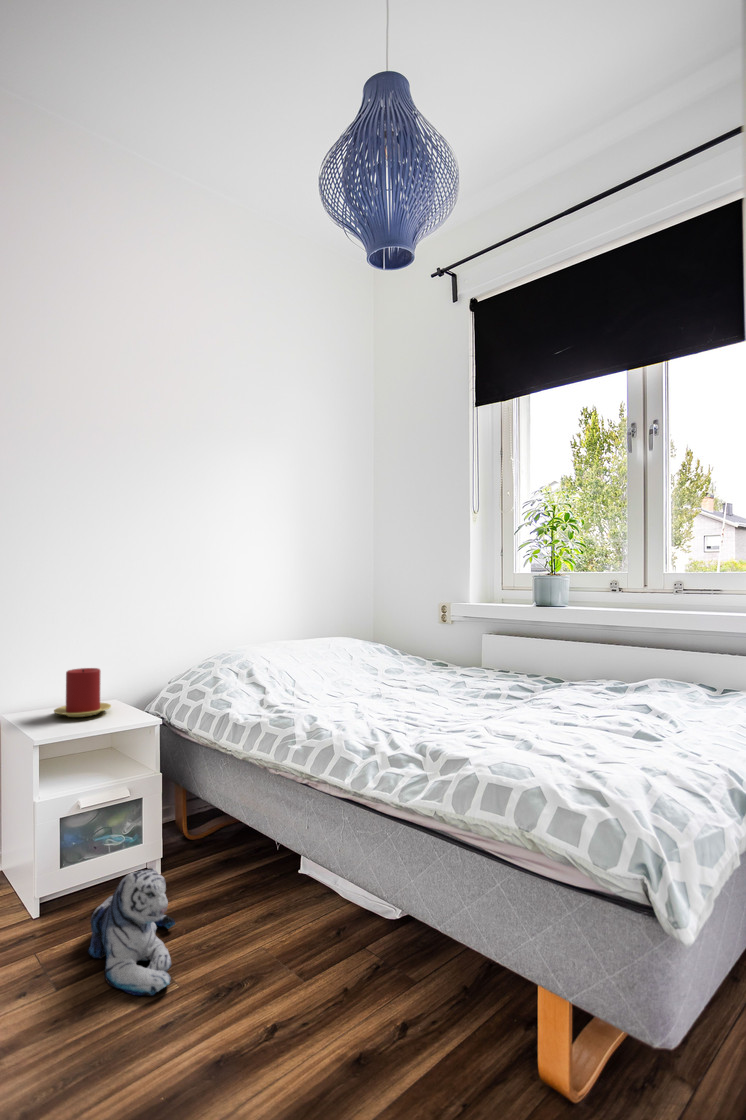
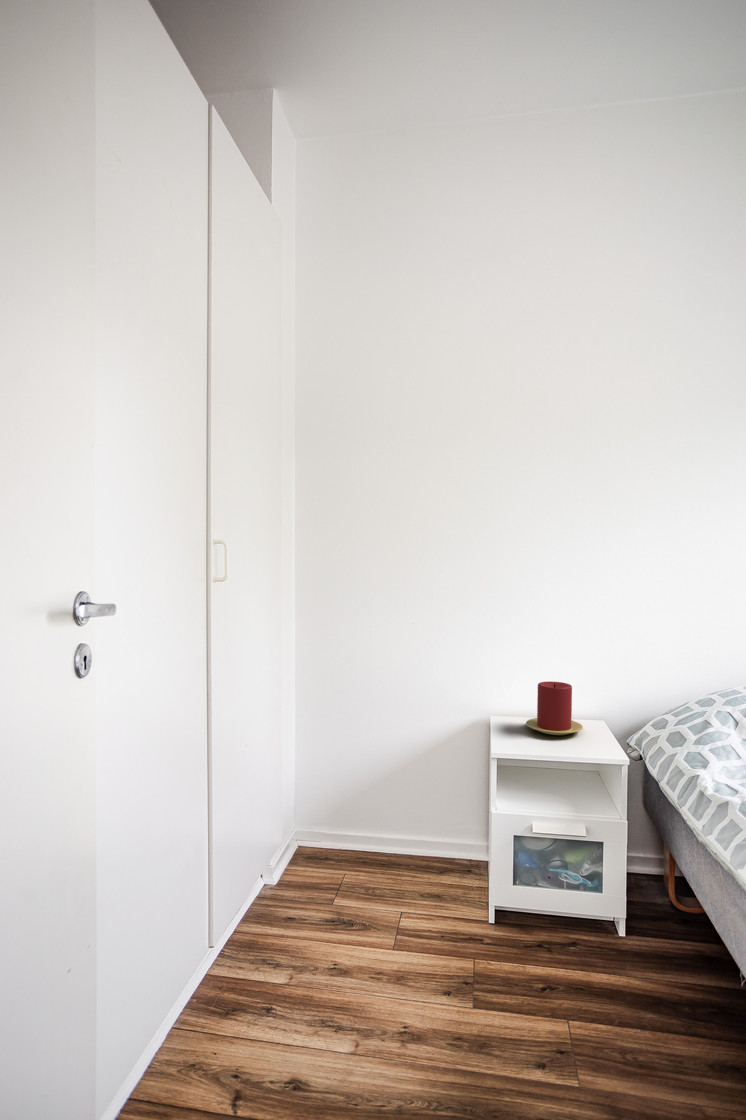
plush toy: present [87,868,175,996] -> none [512,927,607,1075]

